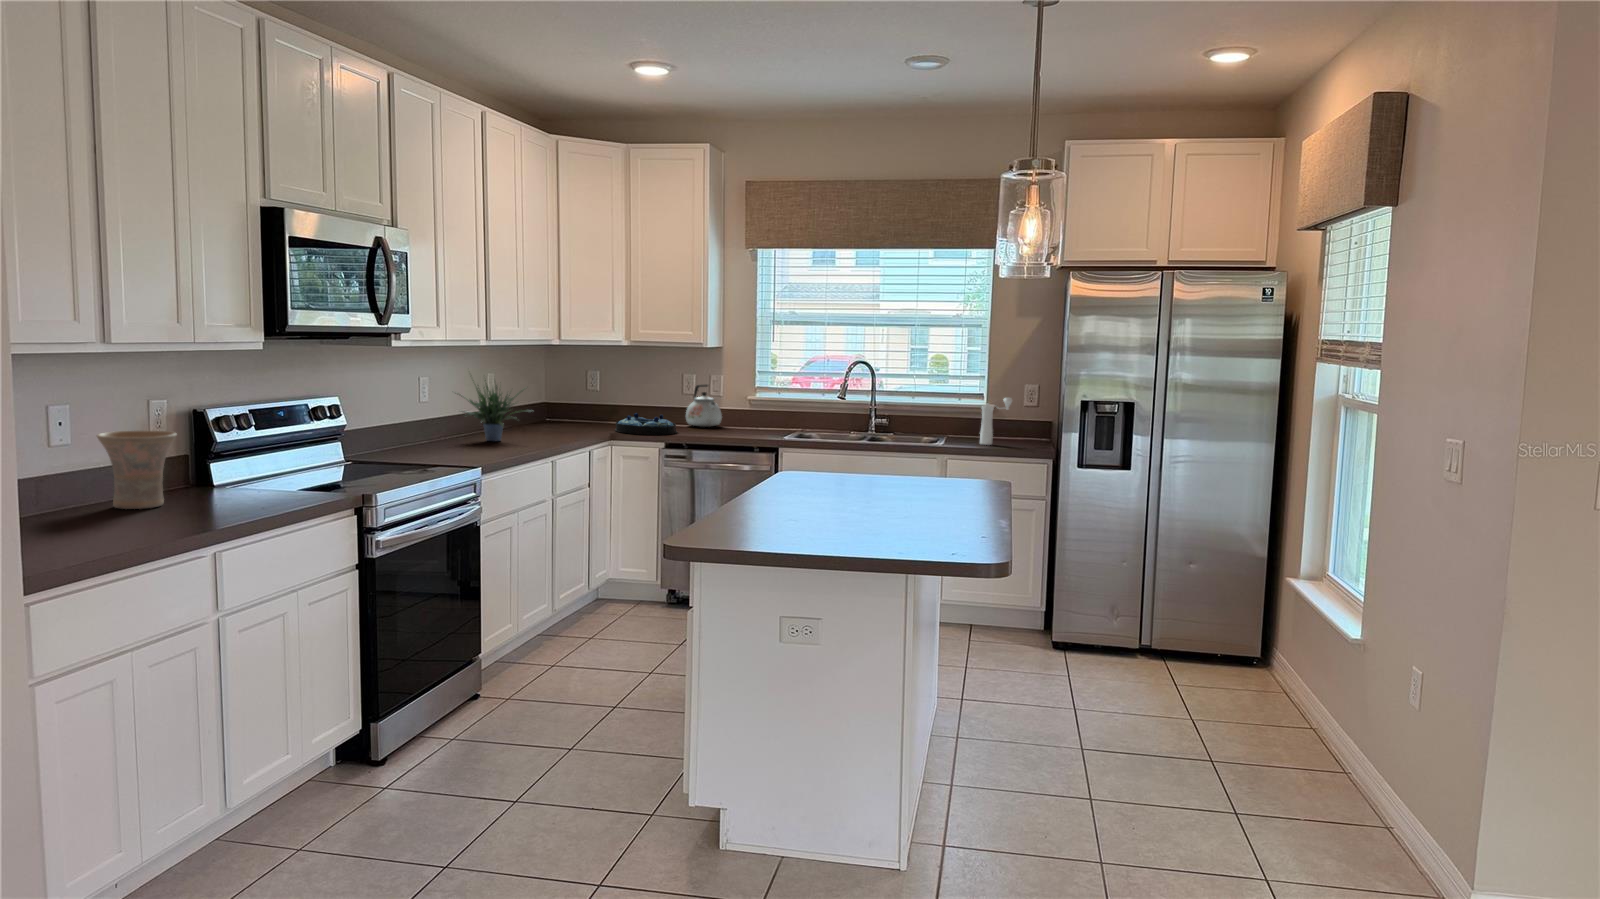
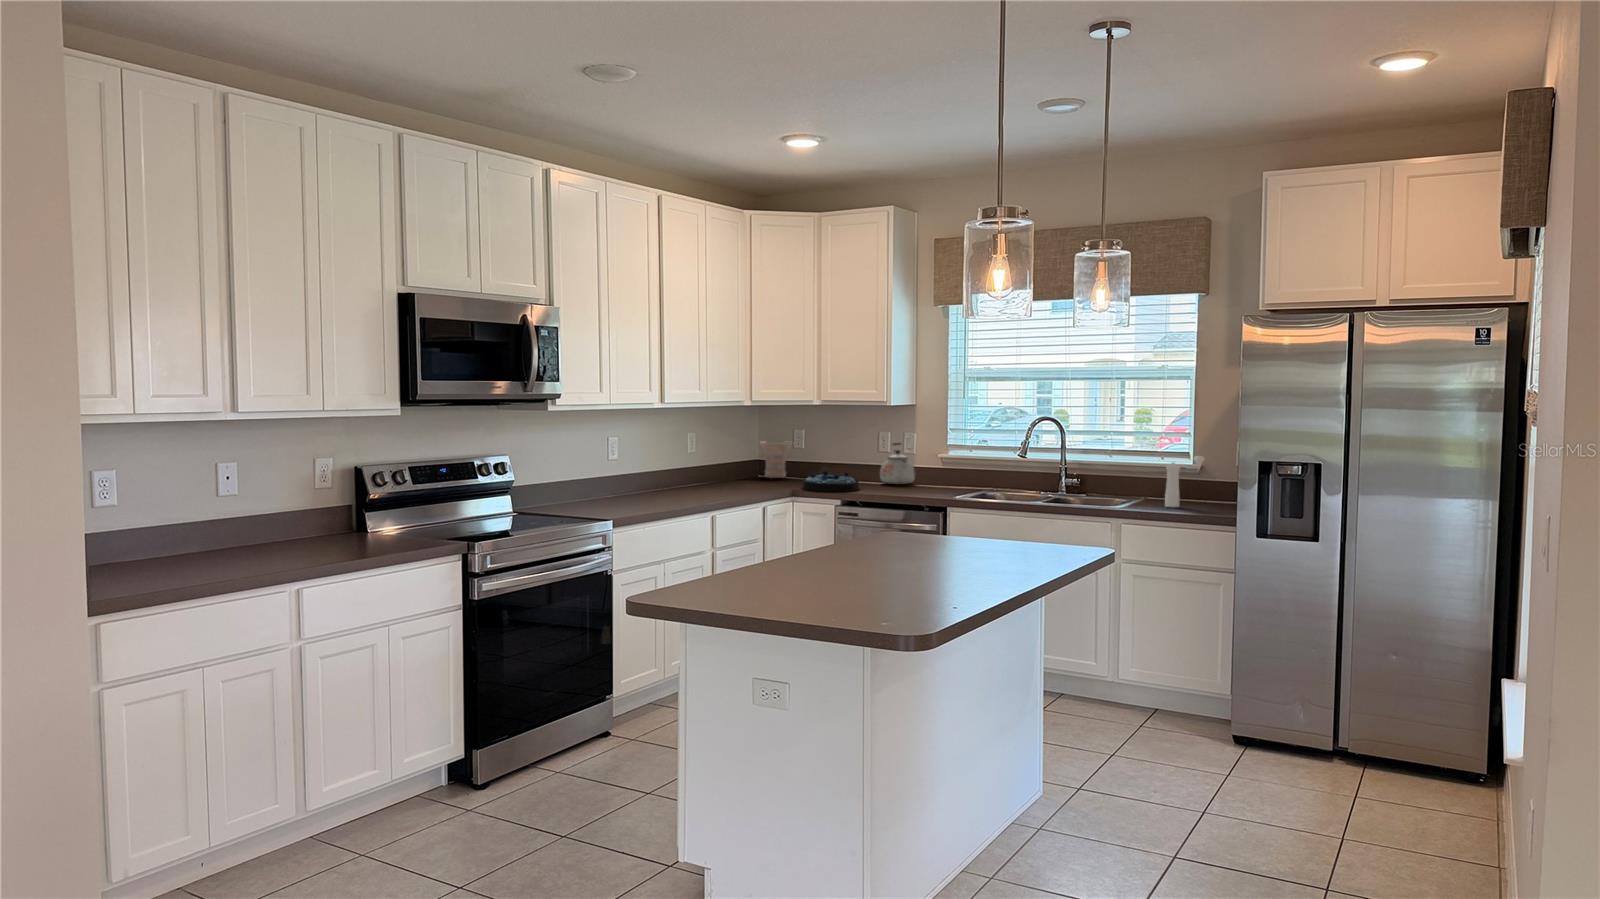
potted plant: present [463,380,531,441] -> none [639,429,706,496]
vase: present [97,431,177,509] -> present [760,441,792,478]

